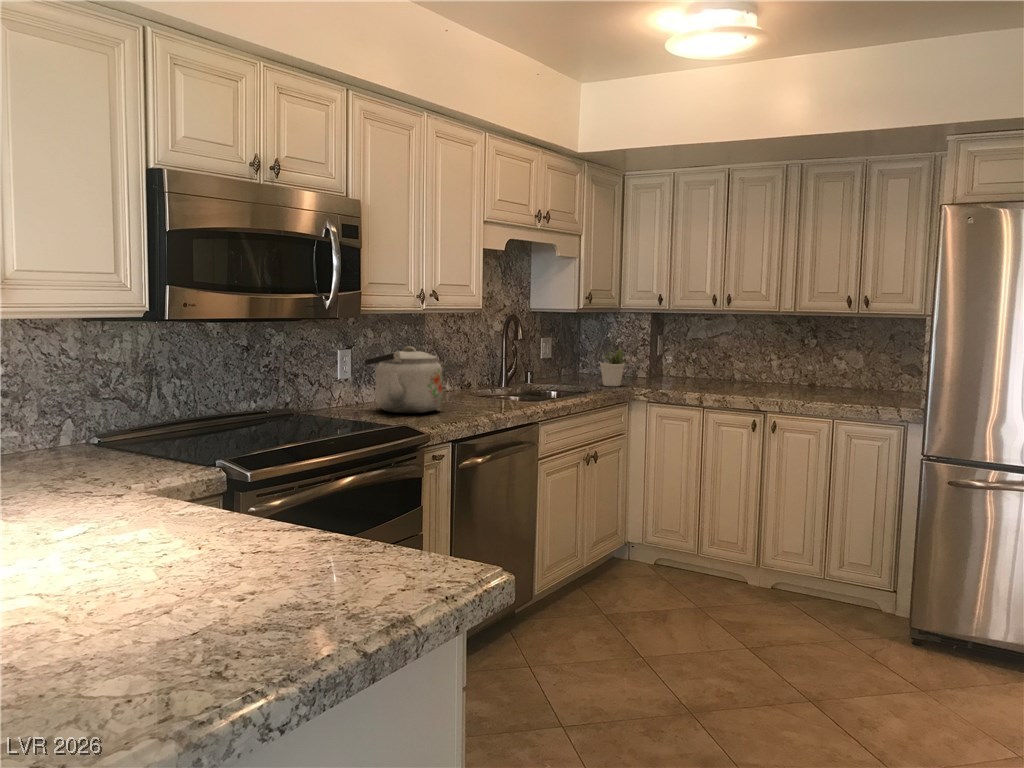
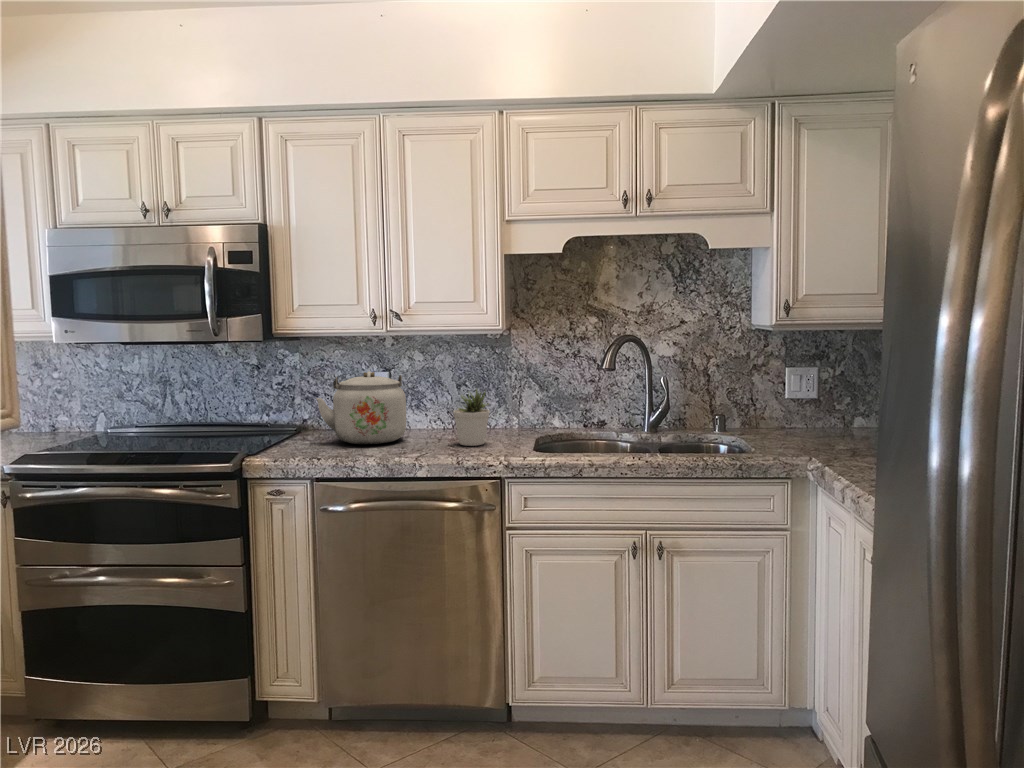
potted plant: present [600,349,627,386] -> present [453,389,490,446]

